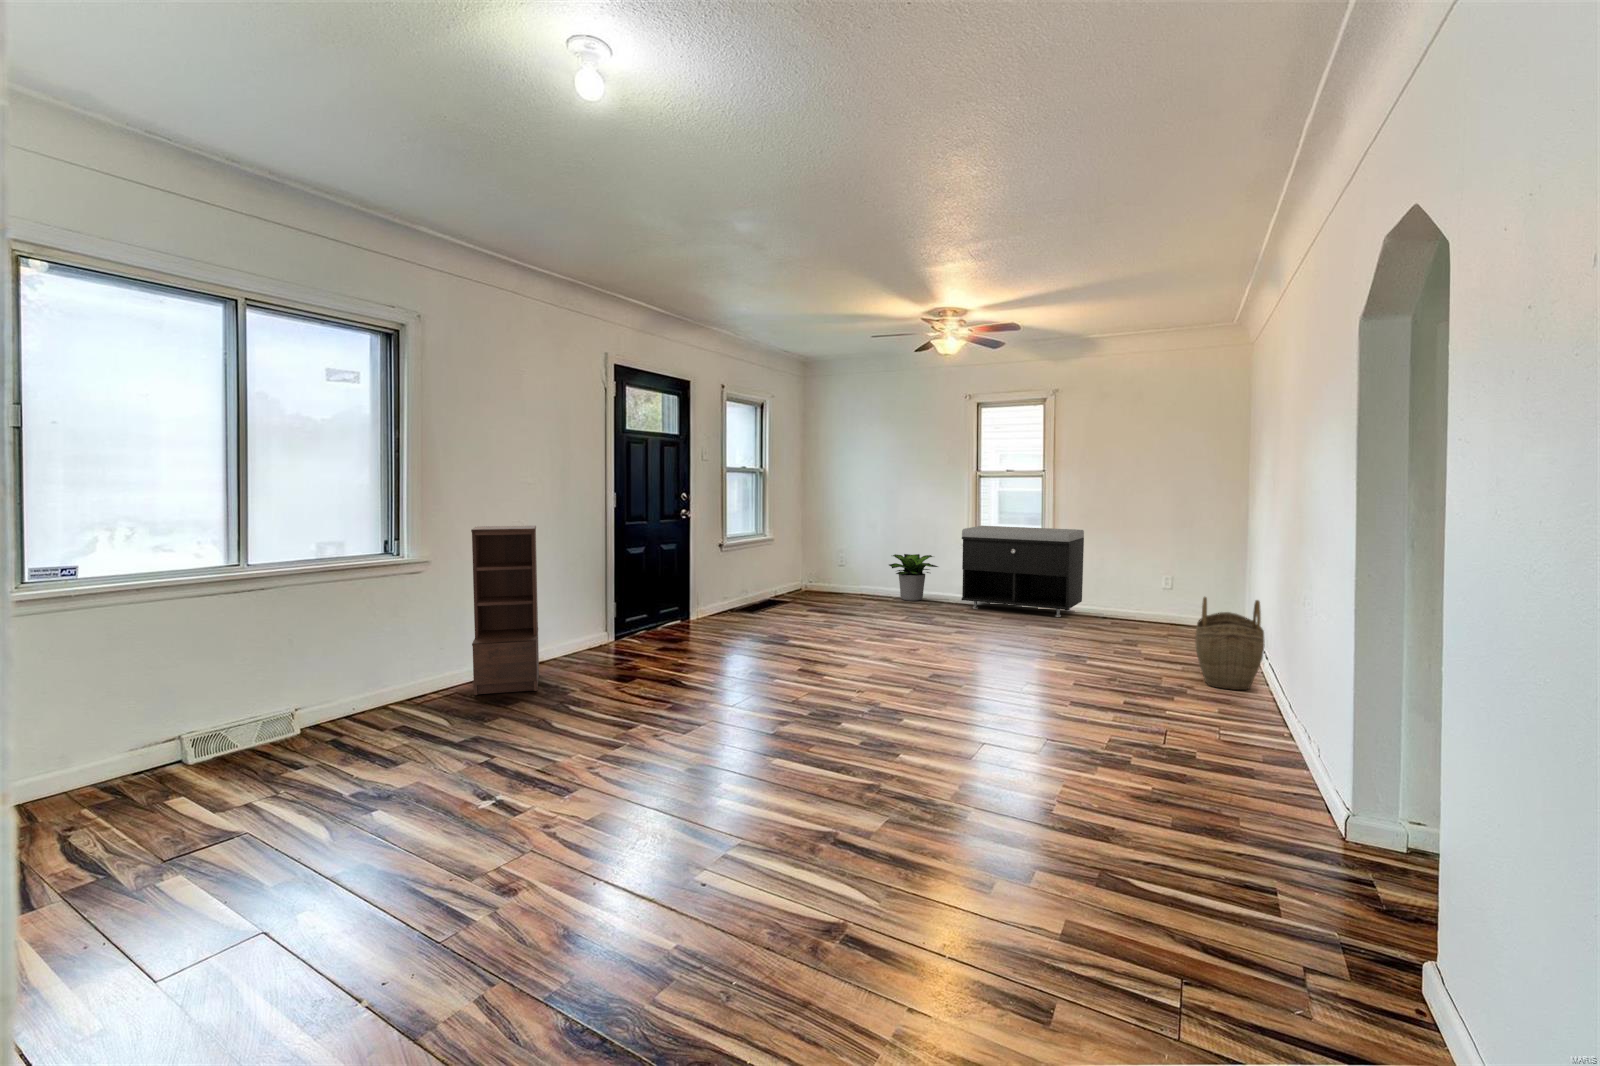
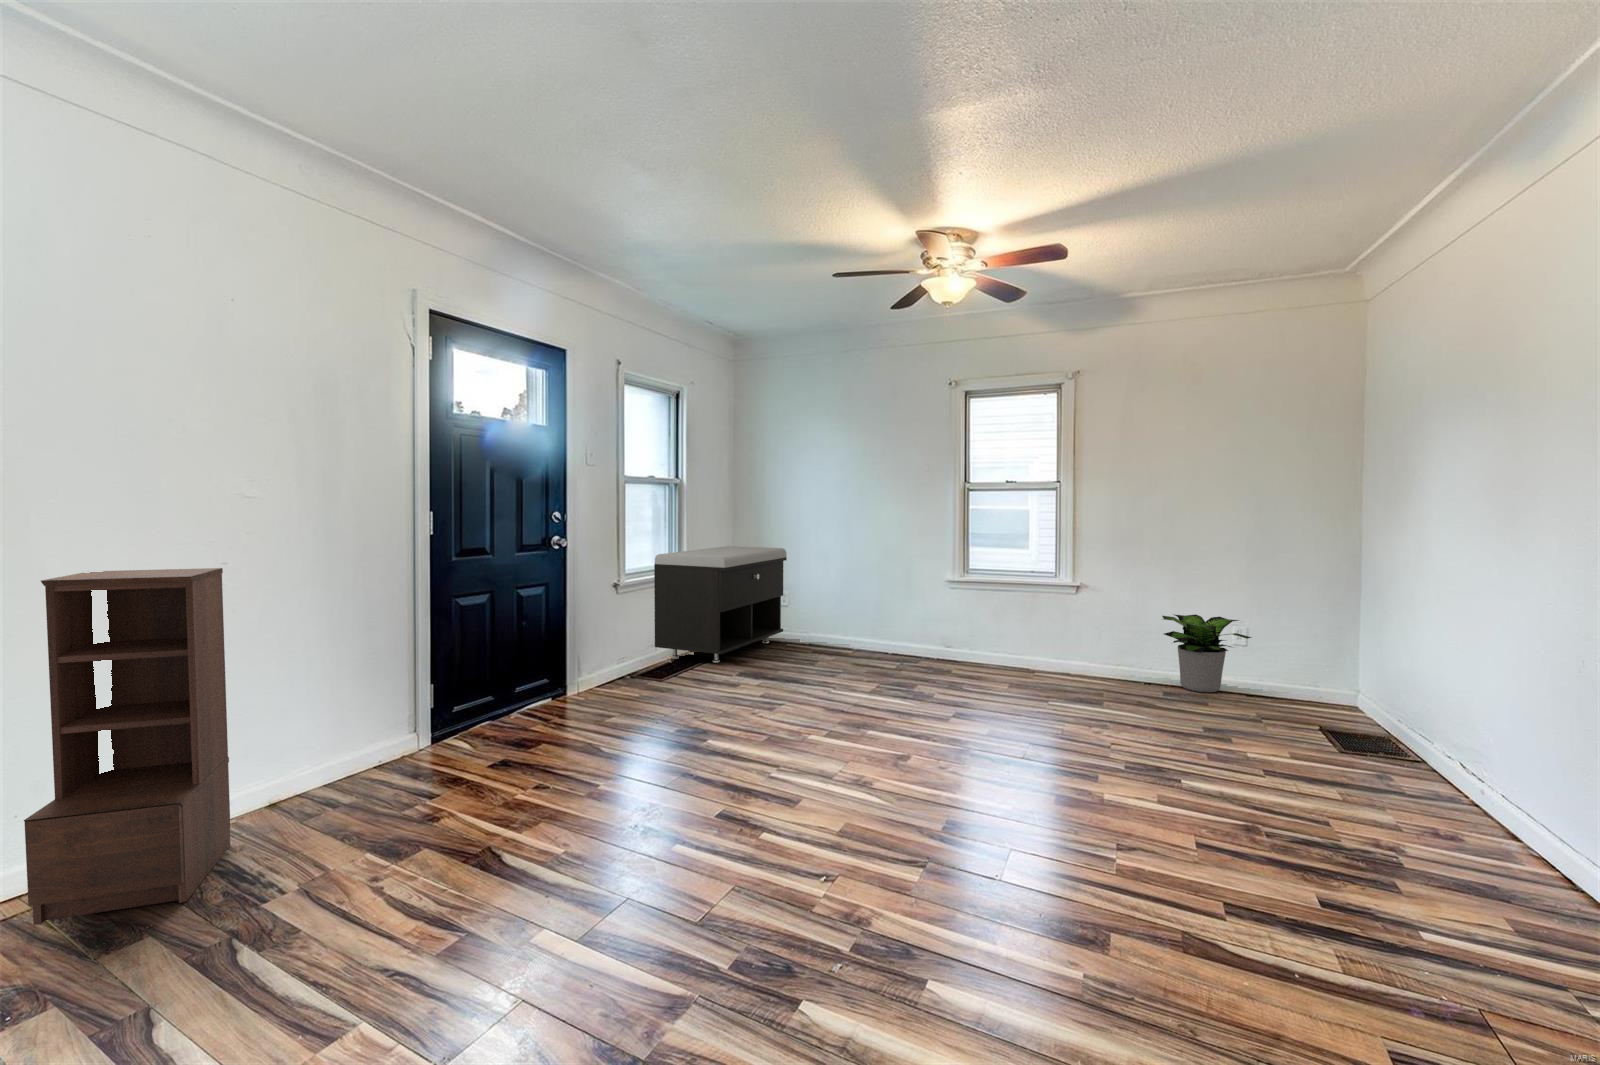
storage bench: present [961,526,1084,617] -> present [654,546,787,663]
potted plant: present [889,554,938,601] -> present [1162,614,1251,692]
woven basket: present [1195,597,1264,690] -> none [1377,681,1526,848]

